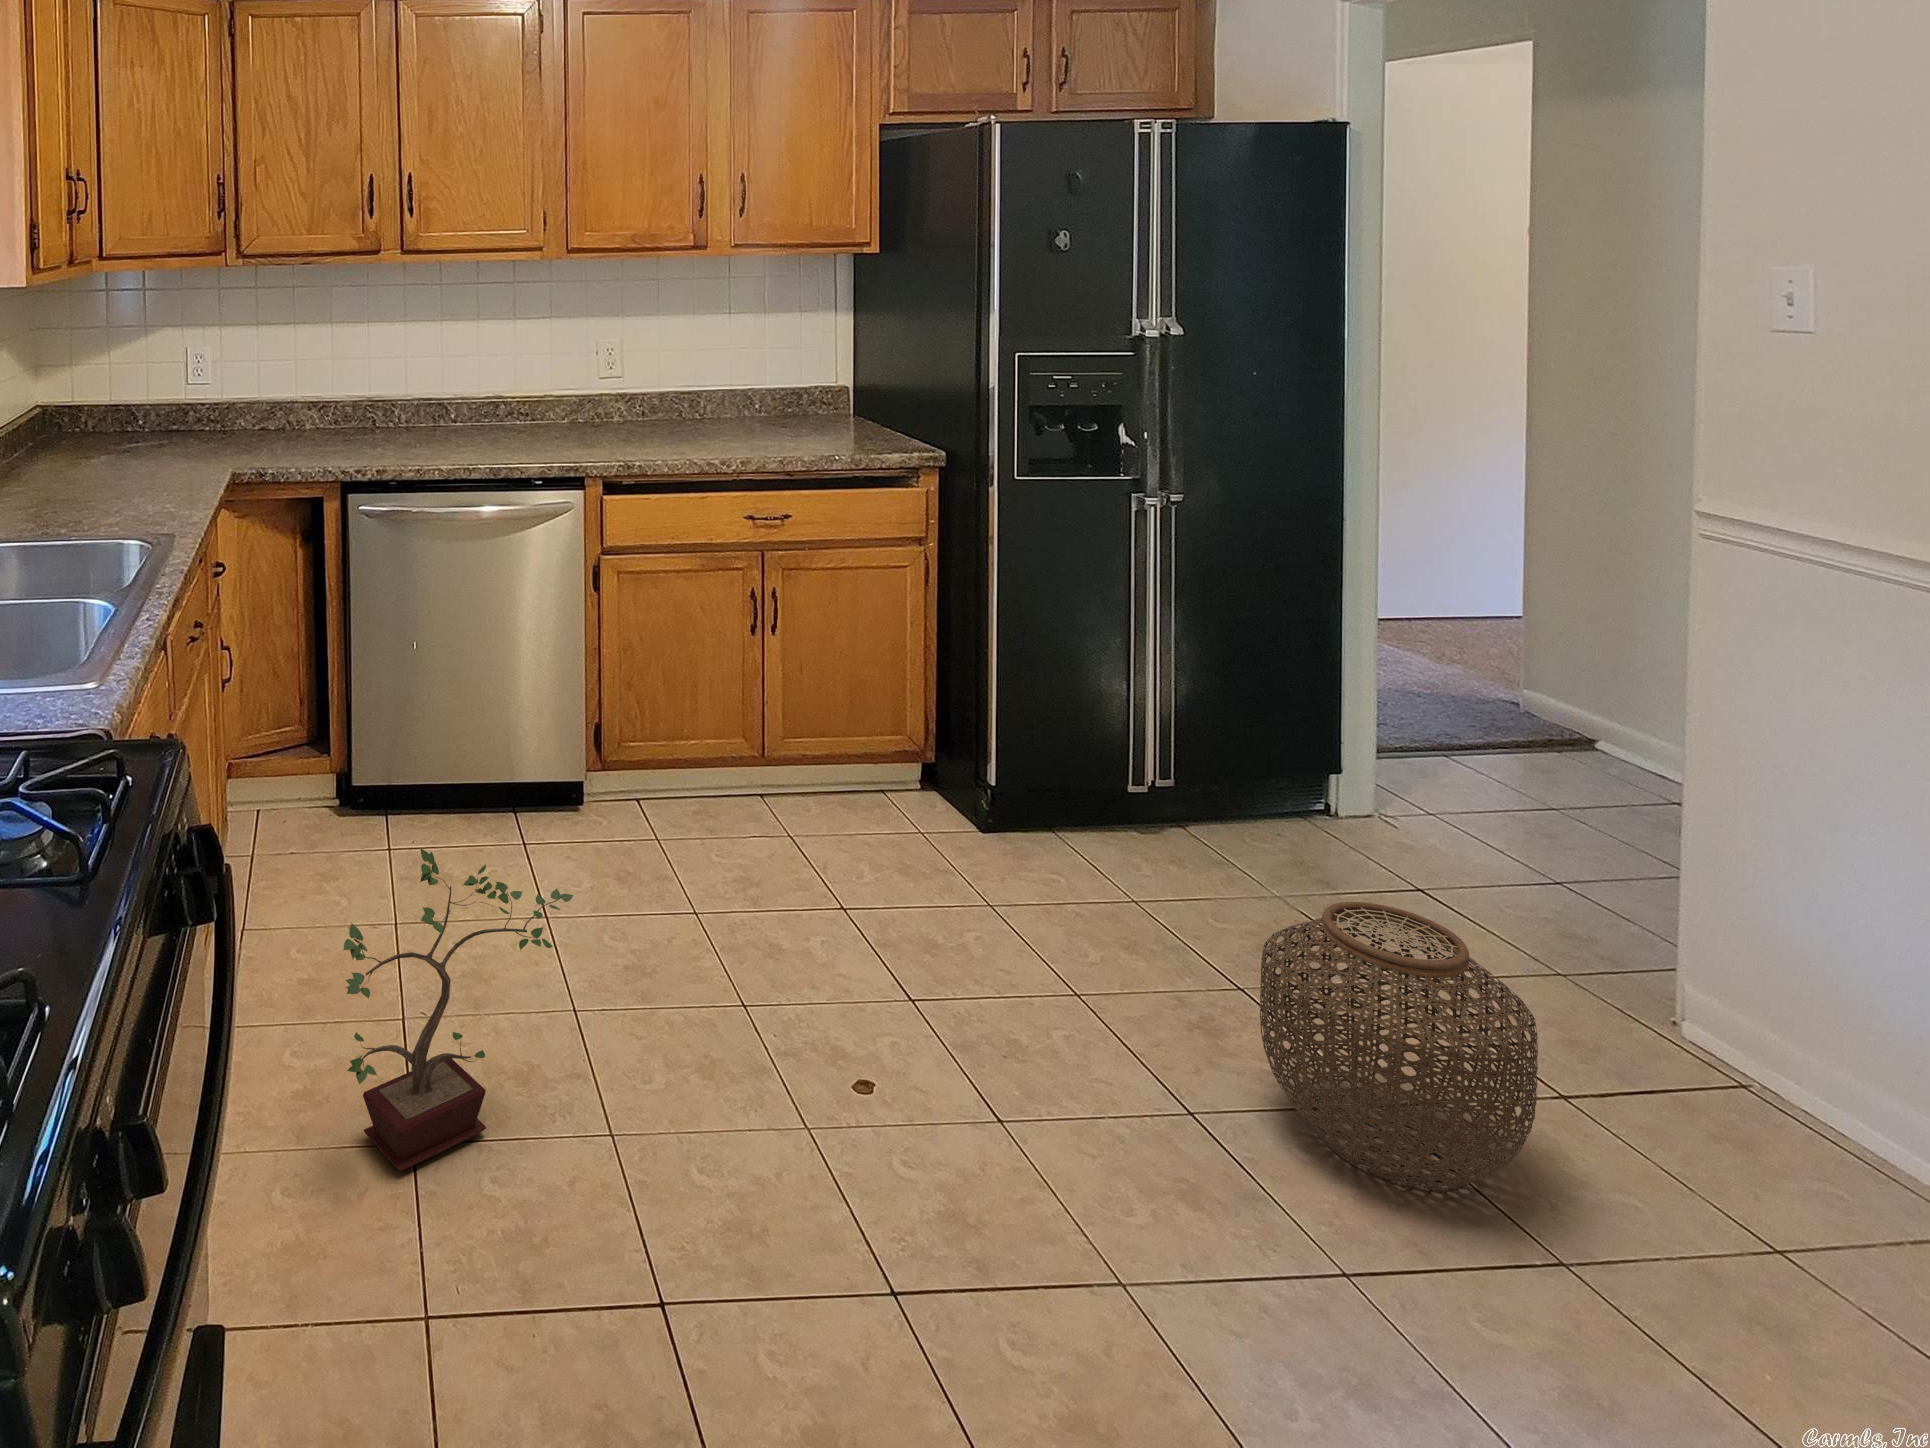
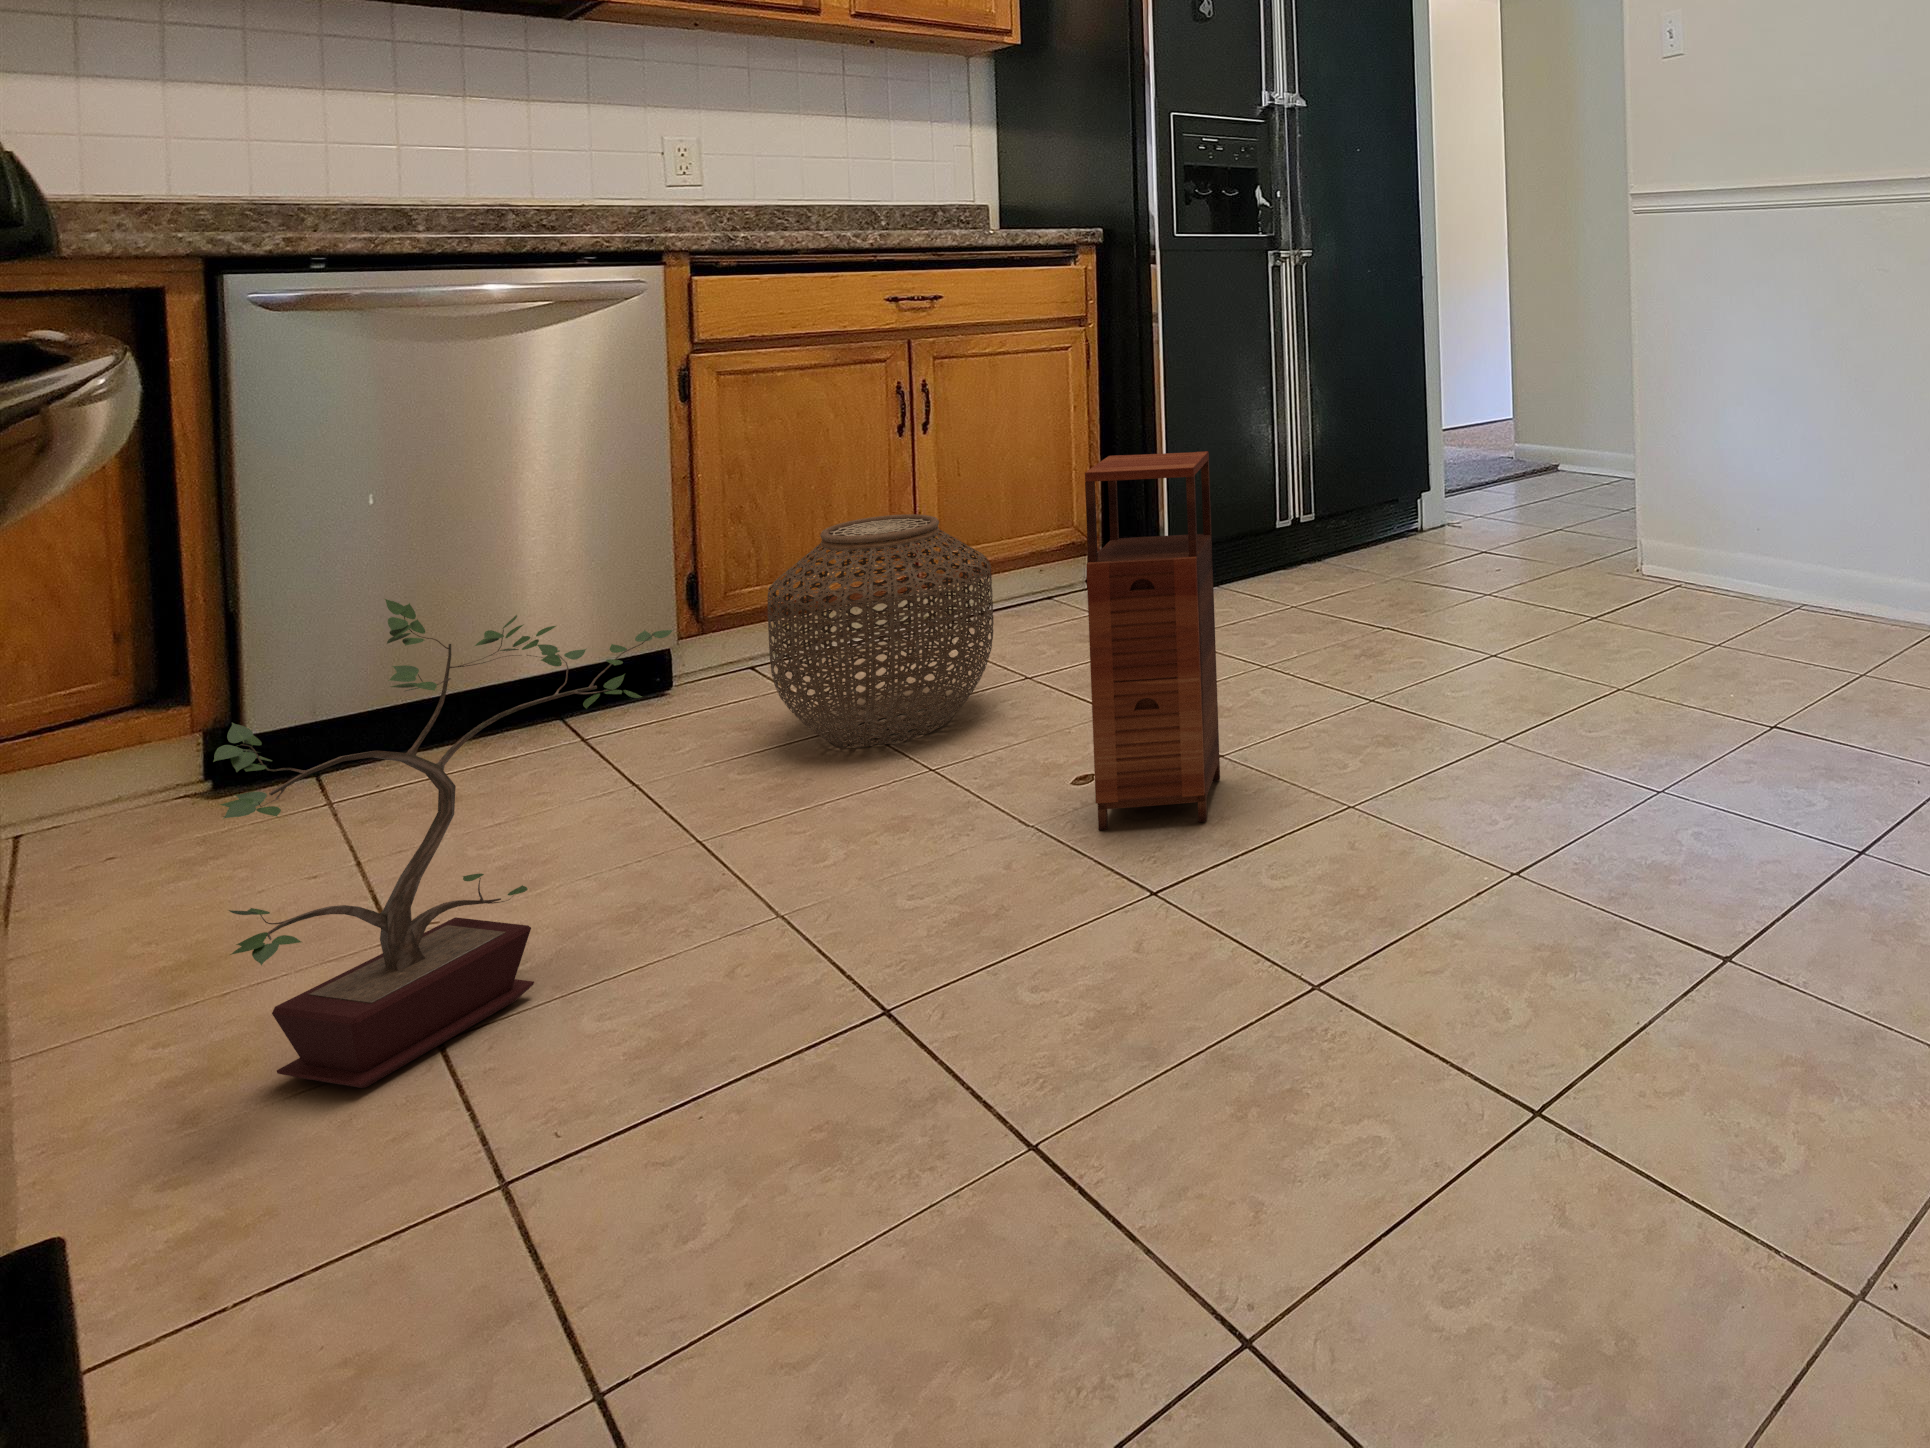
storage cabinet: none [880,817,1011,1215] -> present [1085,451,1220,830]
woven basket: present [1260,902,1538,1190] -> present [768,514,994,747]

